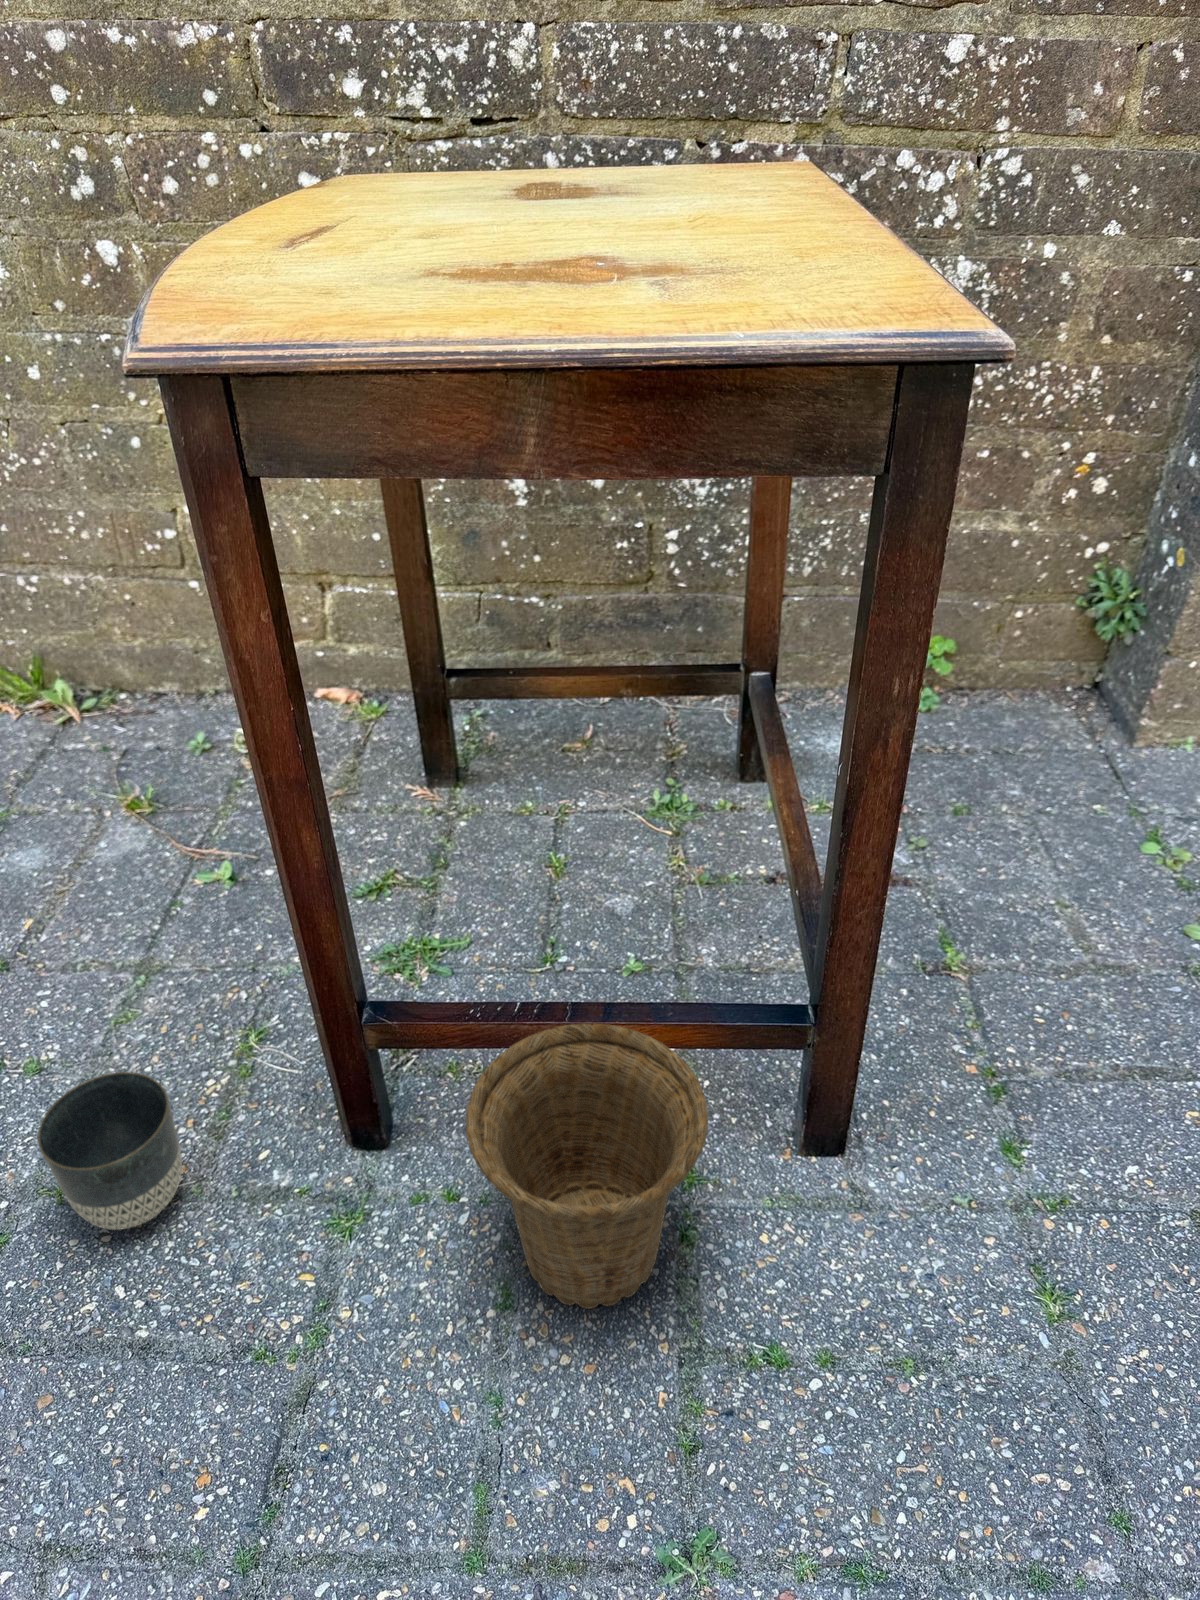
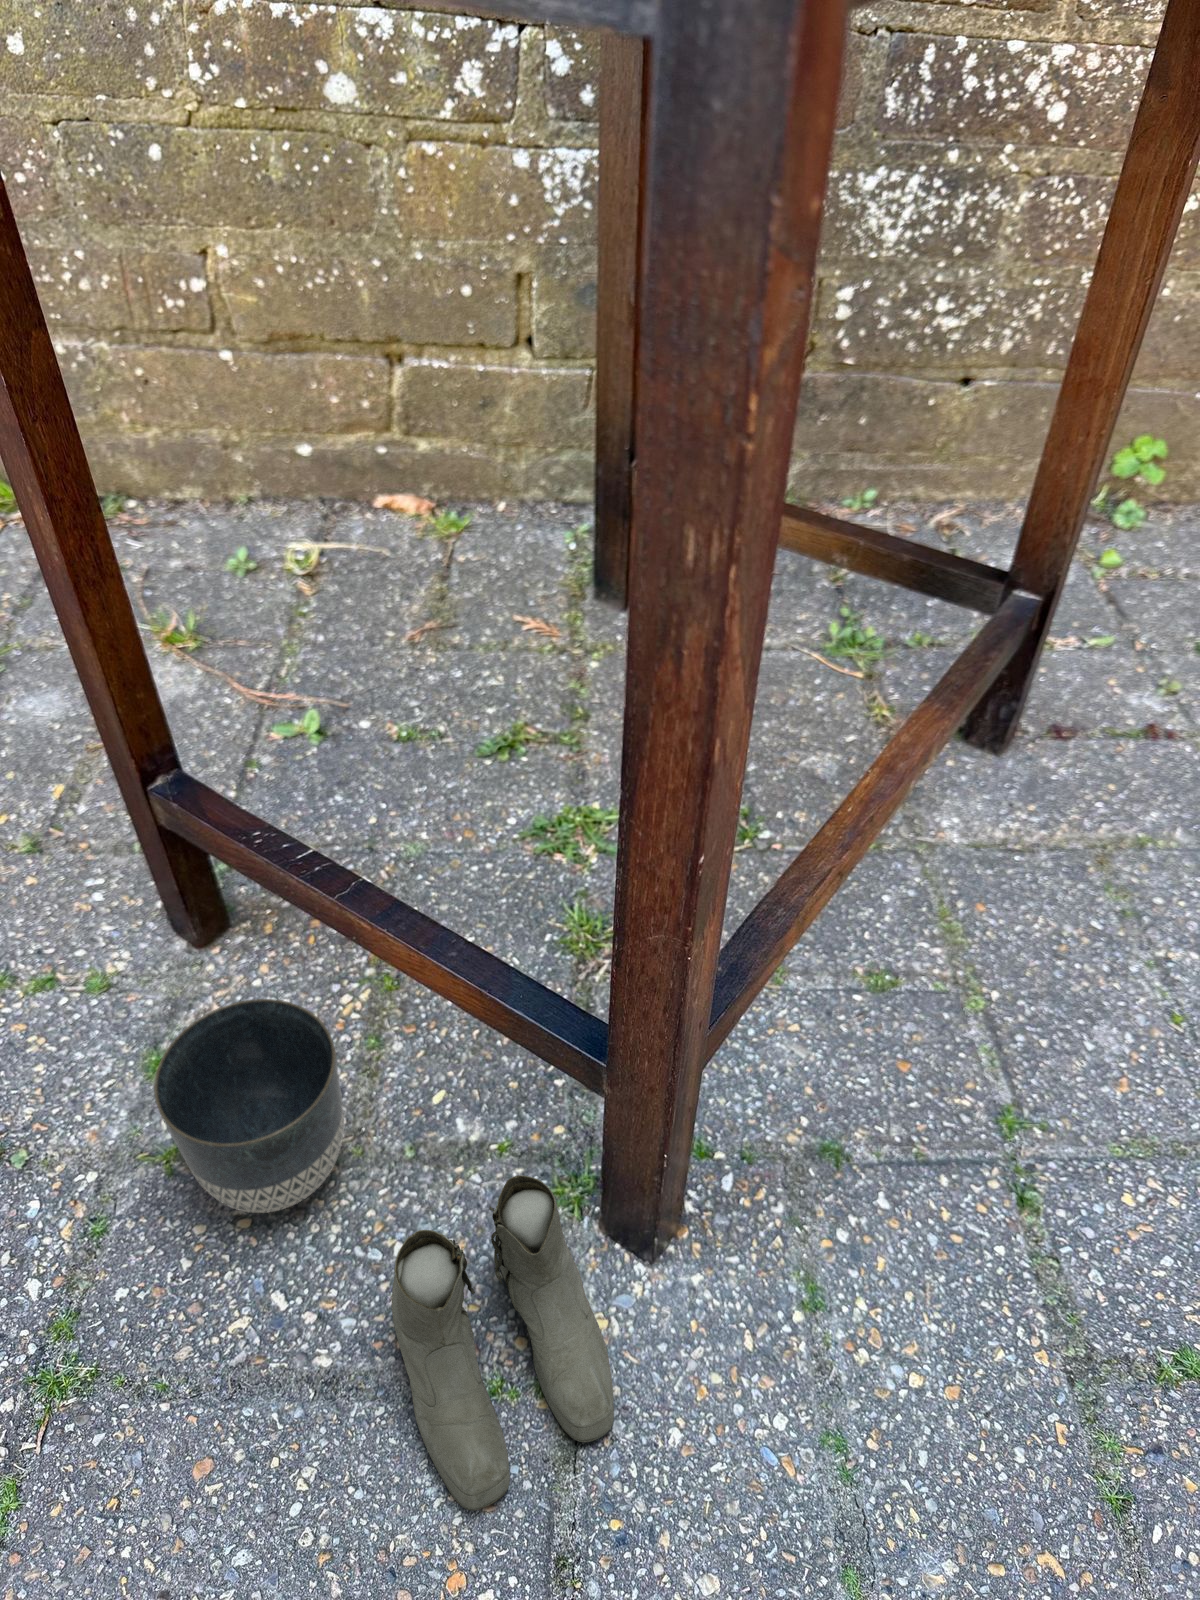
basket: present [466,1023,708,1309] -> none [796,927,1152,1306]
boots: none [175,1193,342,1433] -> present [392,1175,614,1511]

